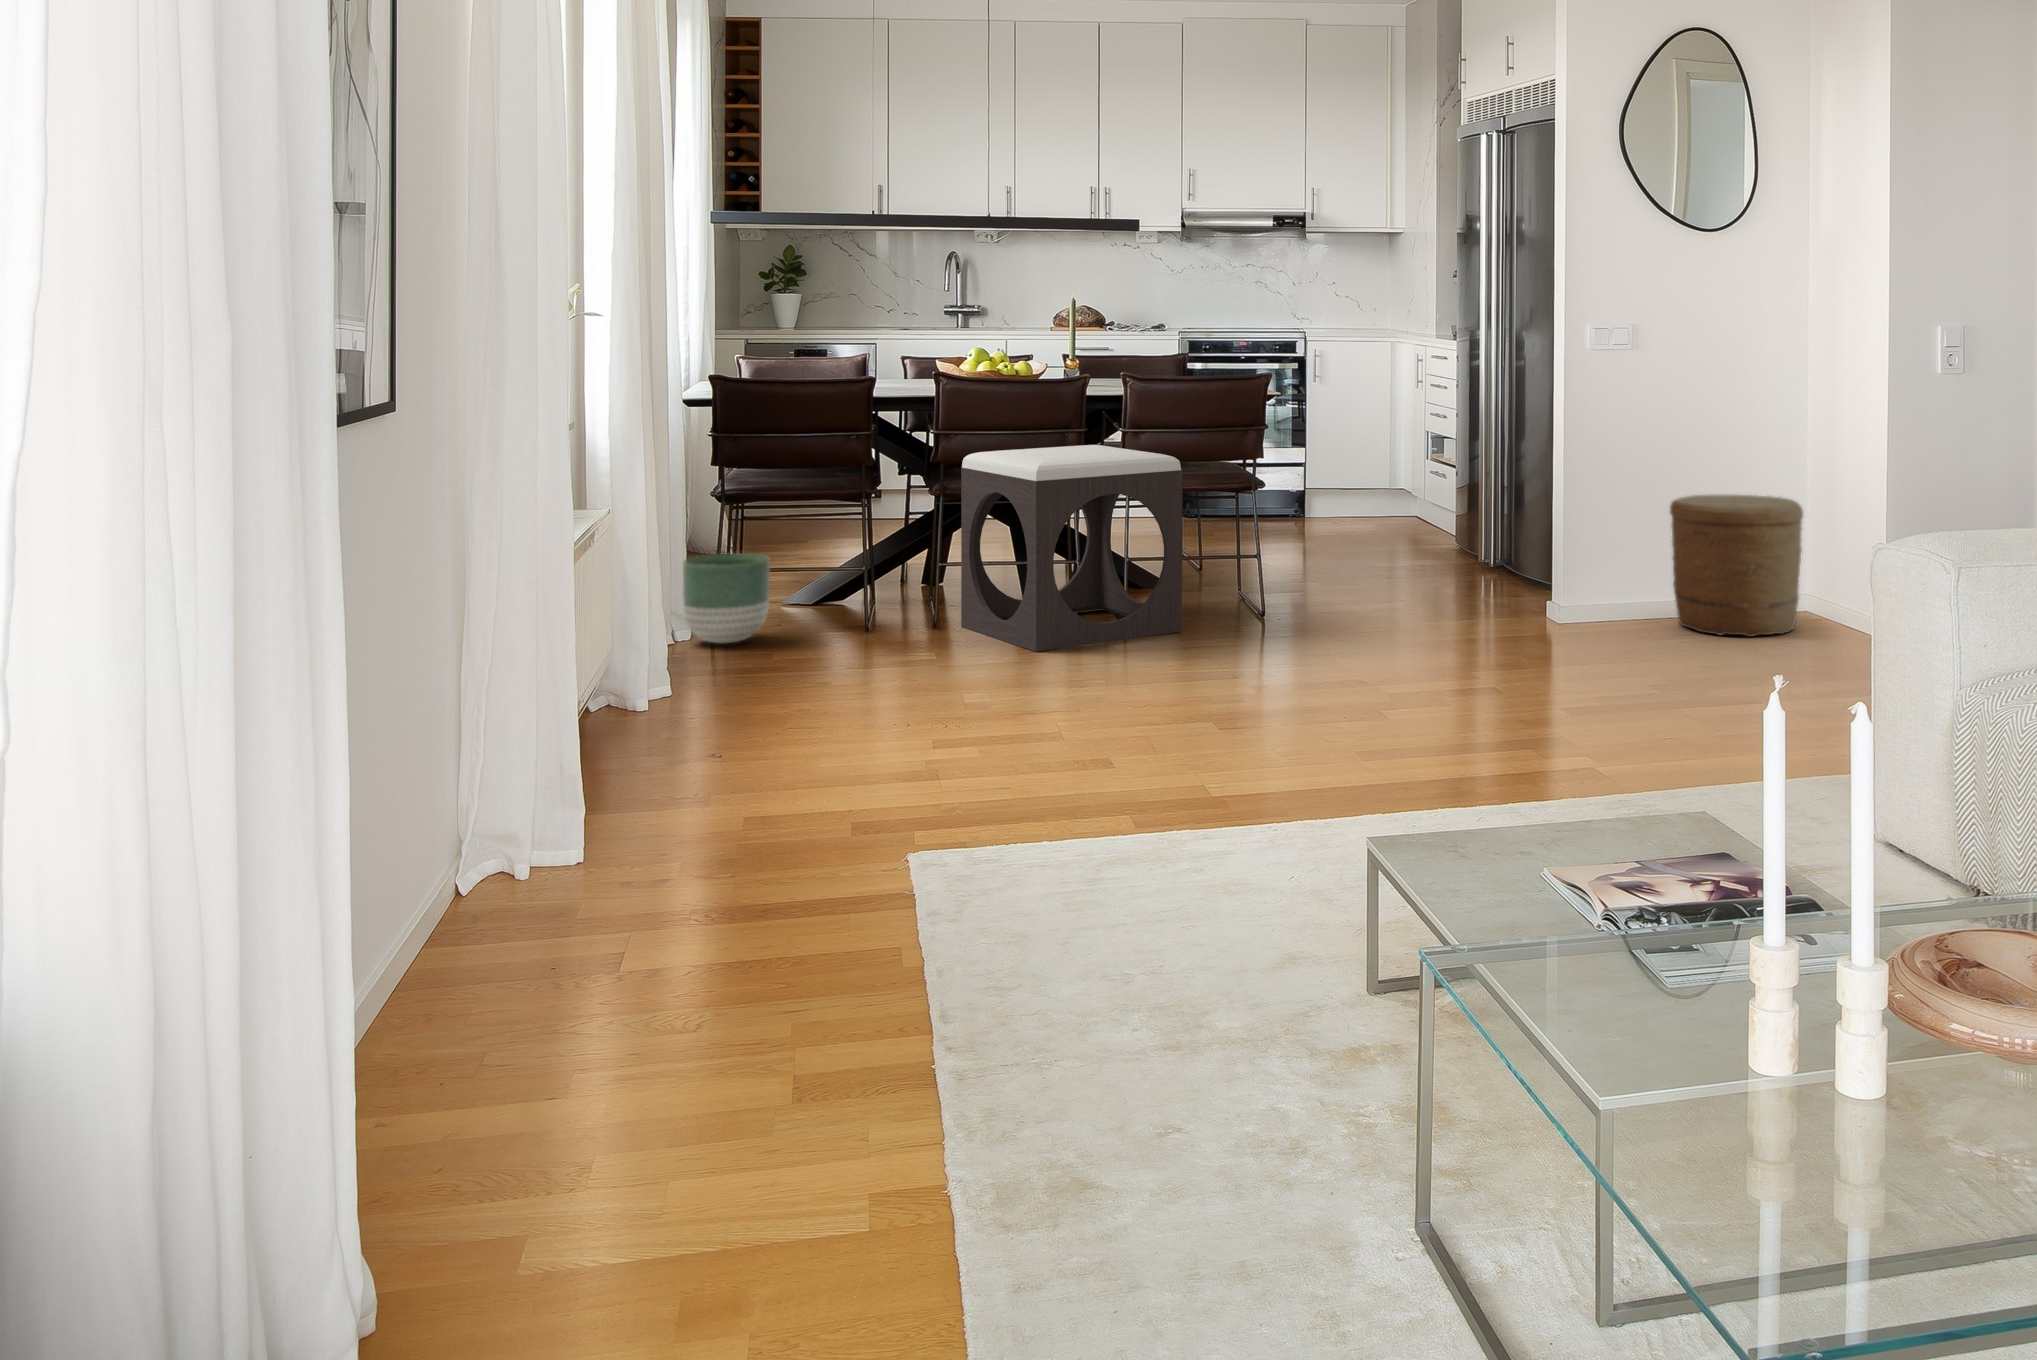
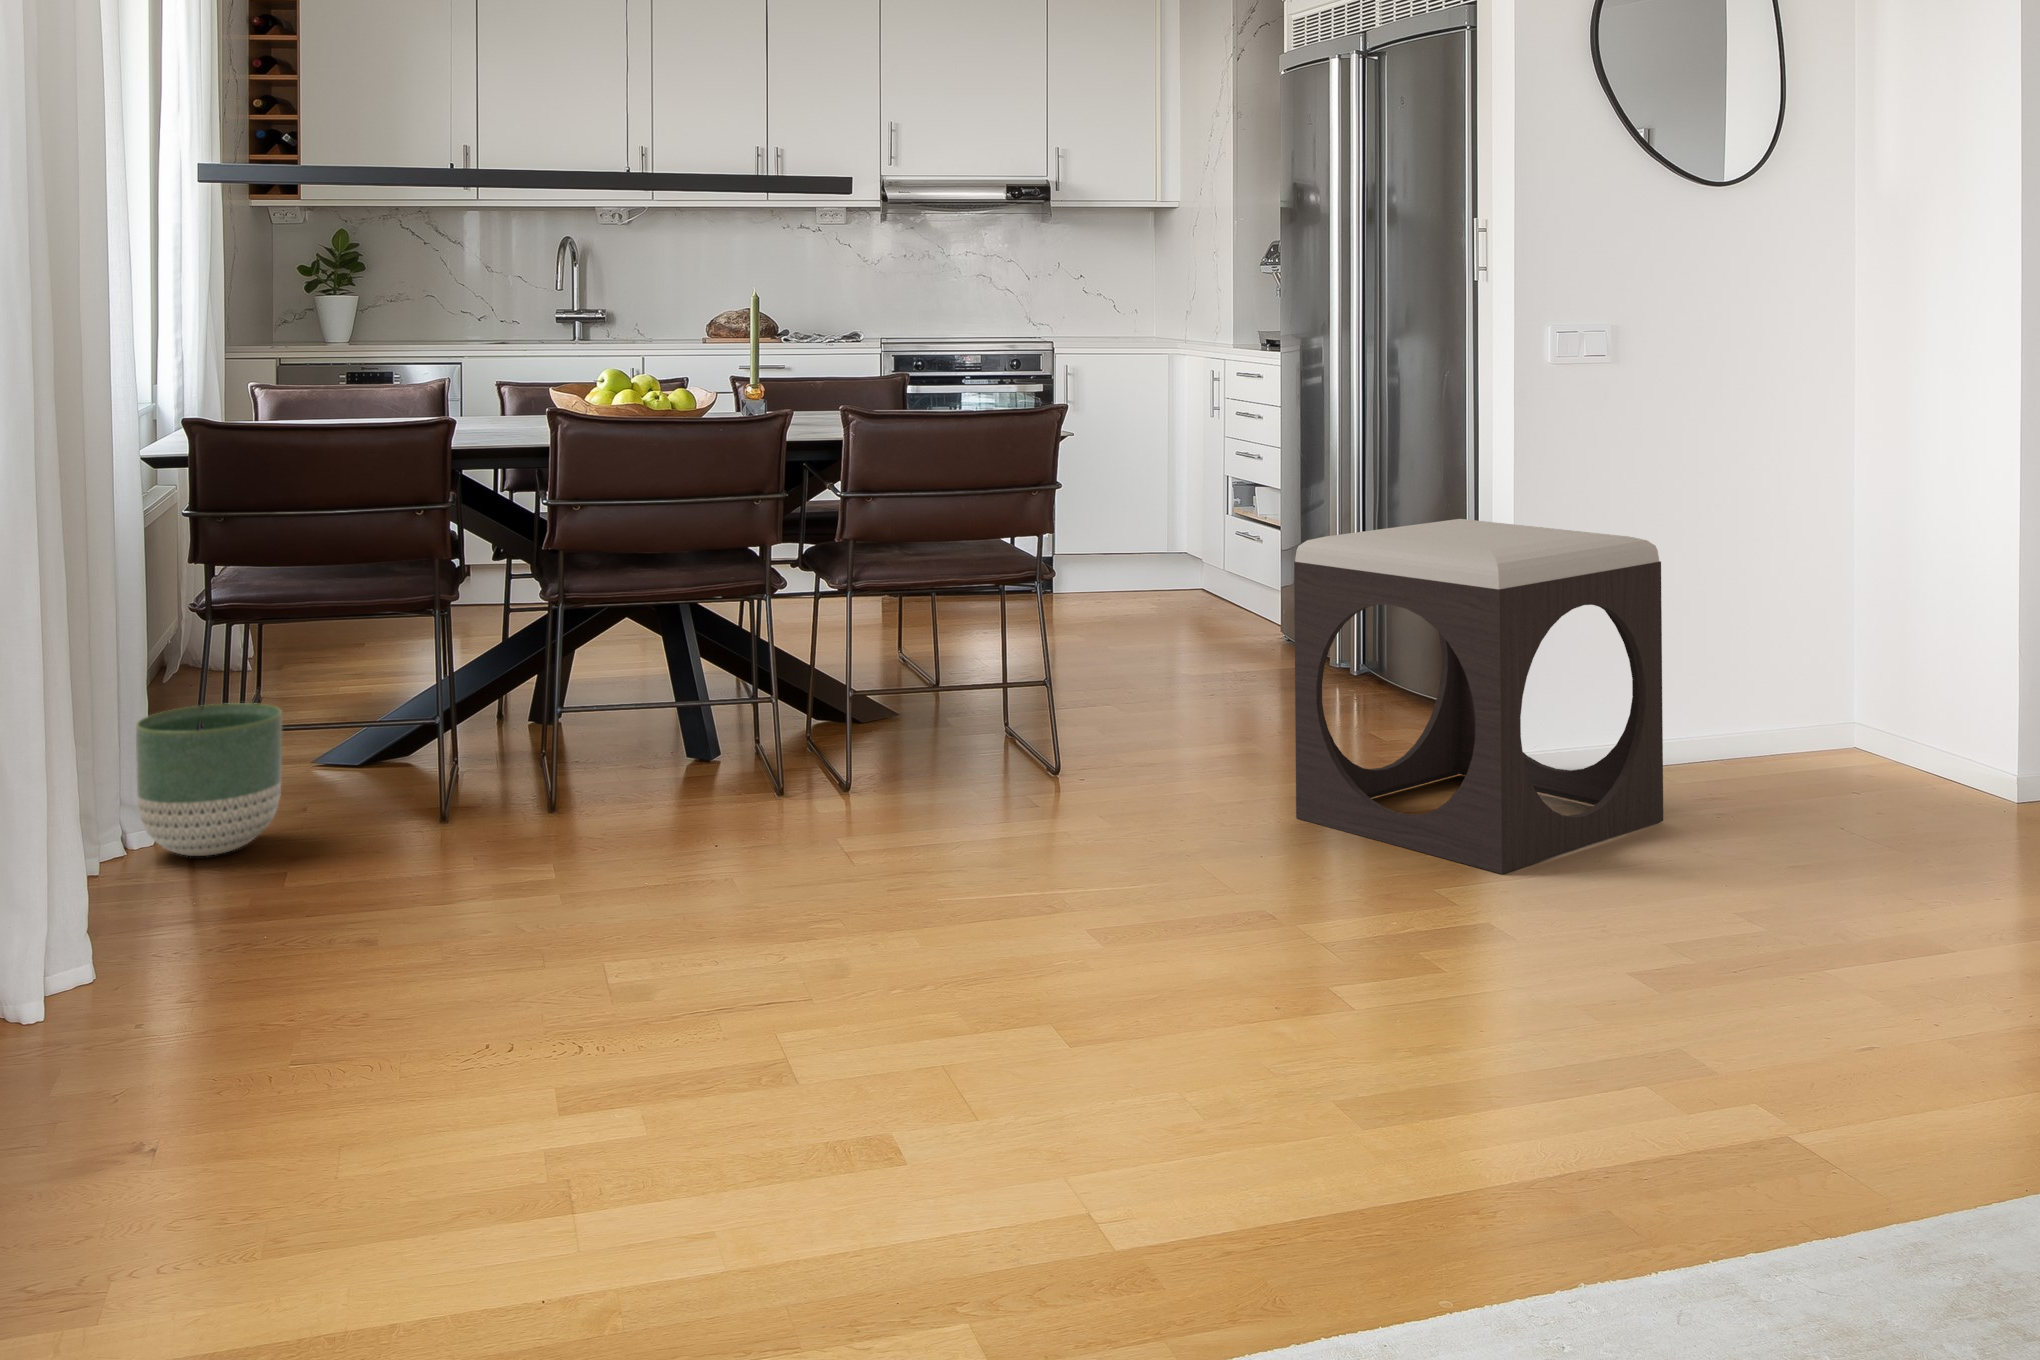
footstool: present [961,445,1182,652] -> present [1294,519,1663,874]
woven basket: present [1670,495,1803,637] -> none [1676,576,1886,800]

